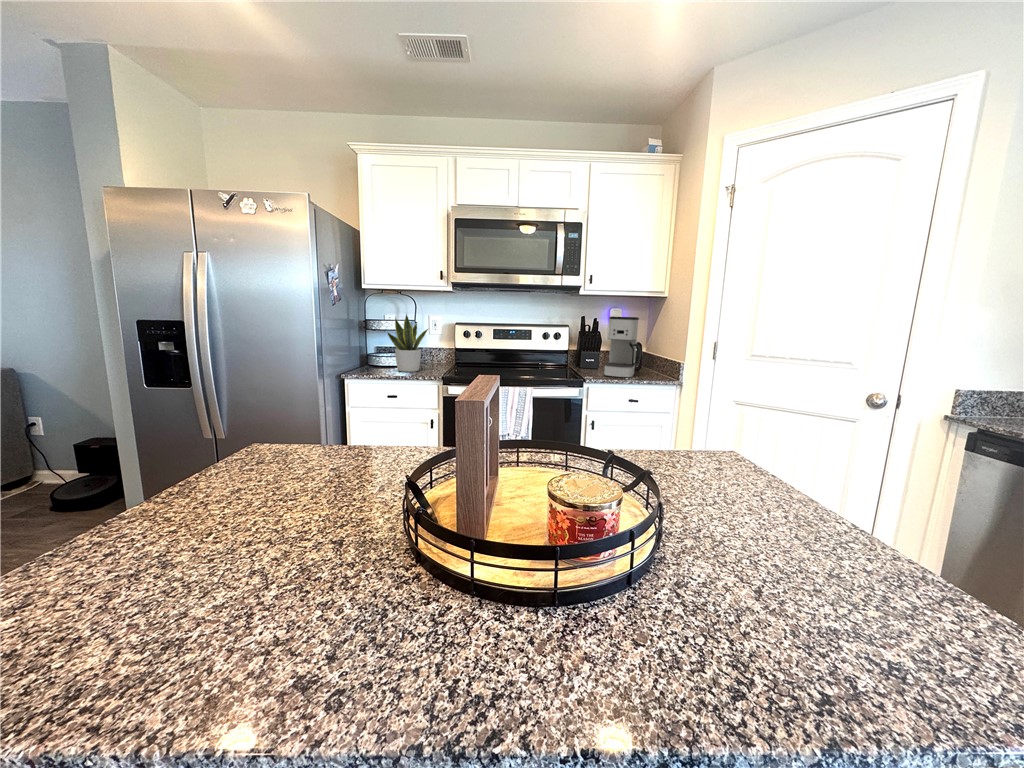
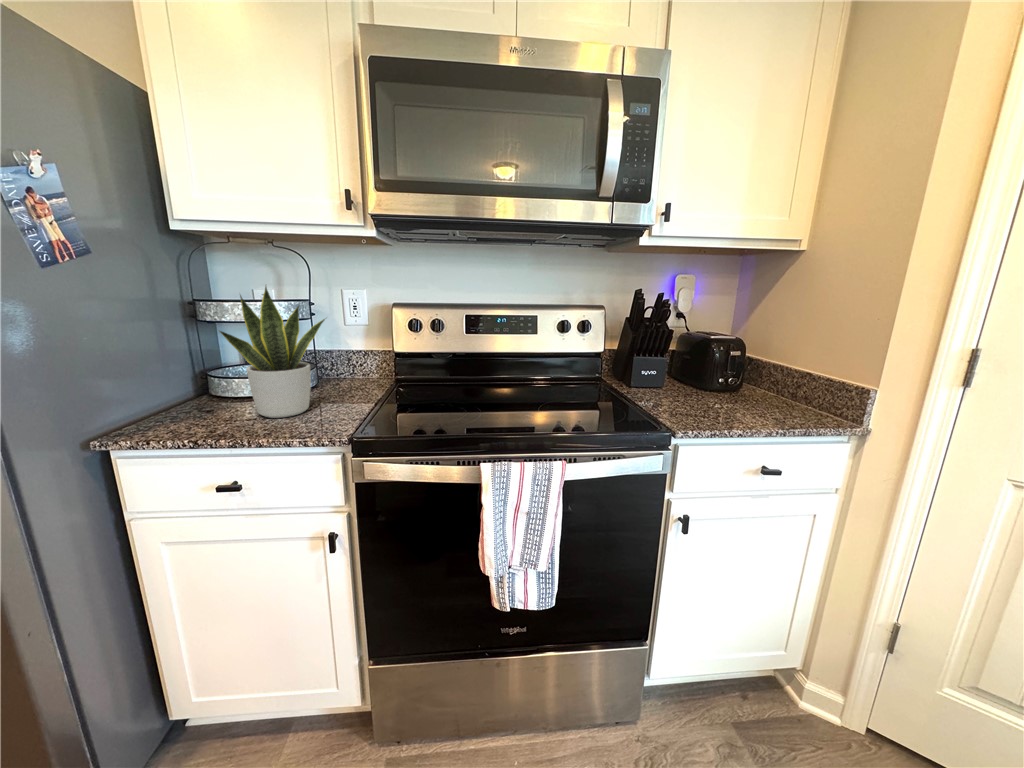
coffee maker: present [604,317,641,378] -> none [689,290,772,418]

